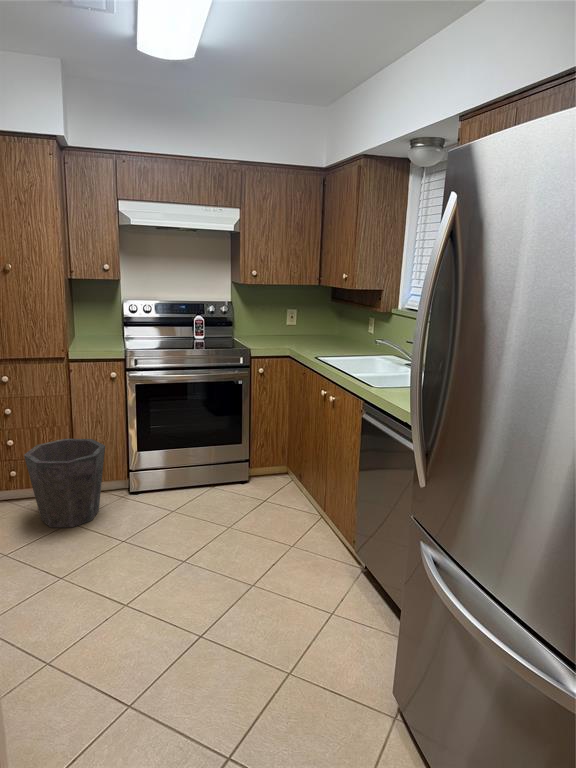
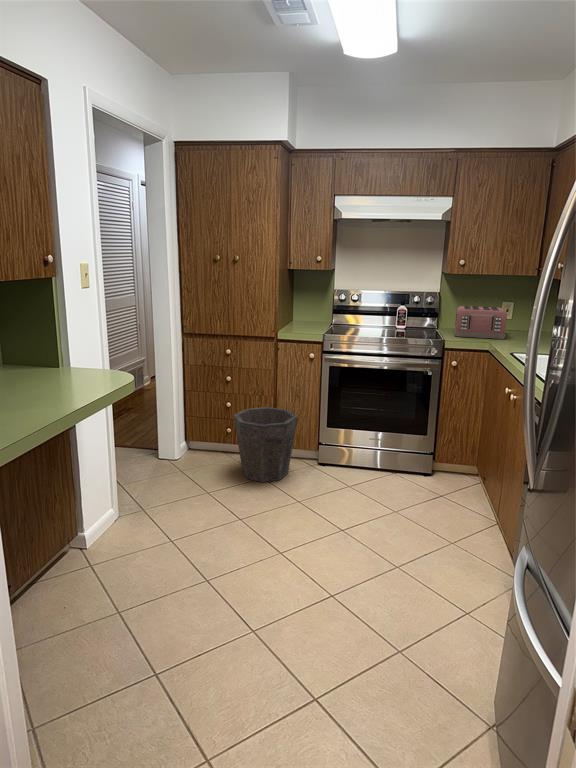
toaster: none [248,314,299,344] -> present [455,306,507,339]

